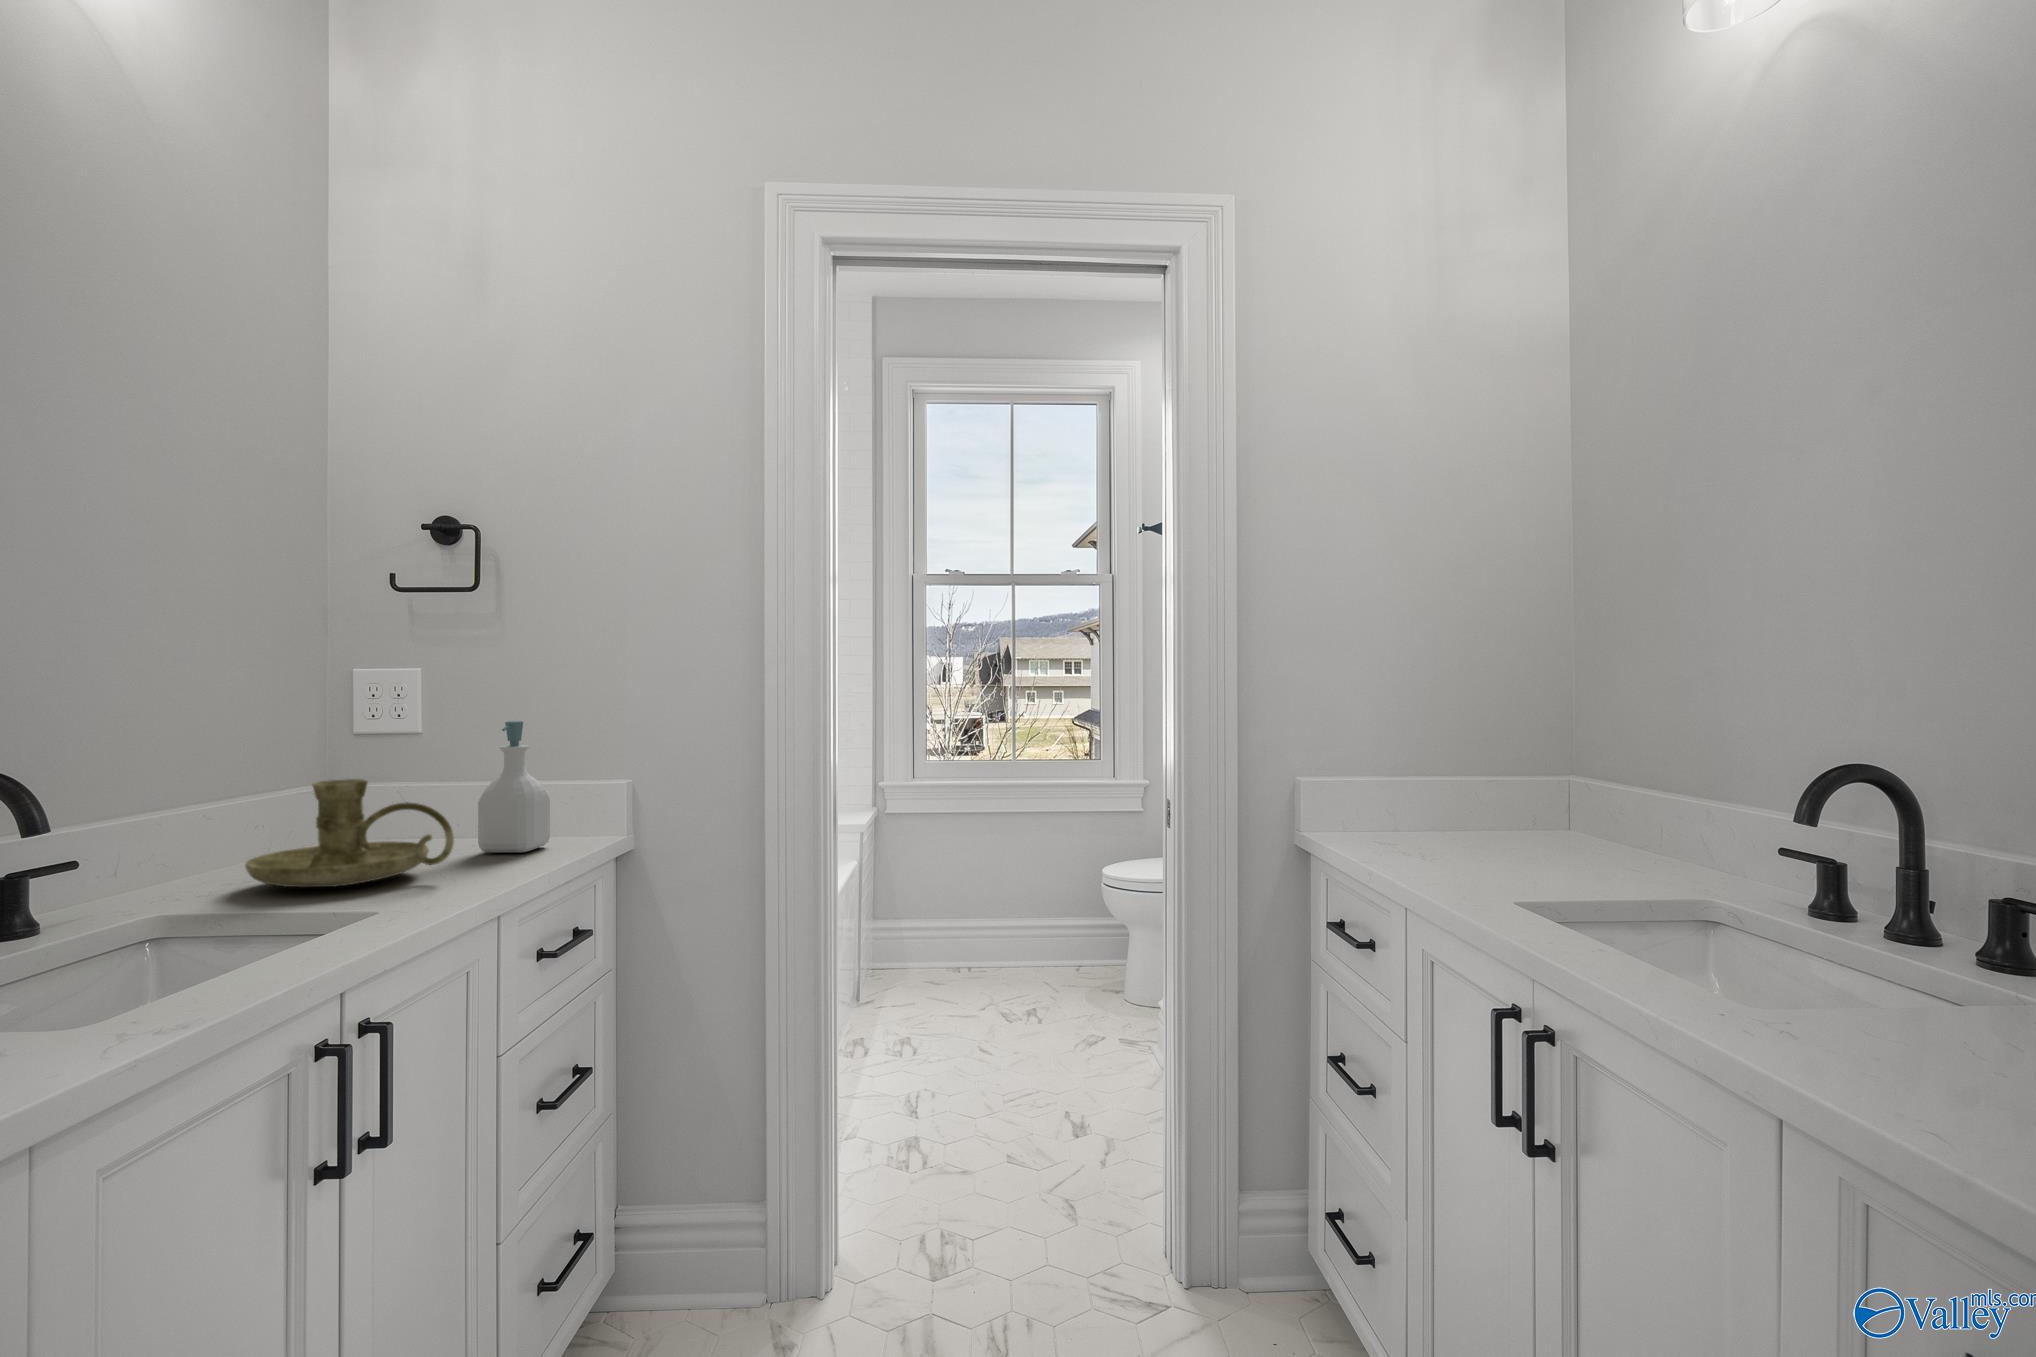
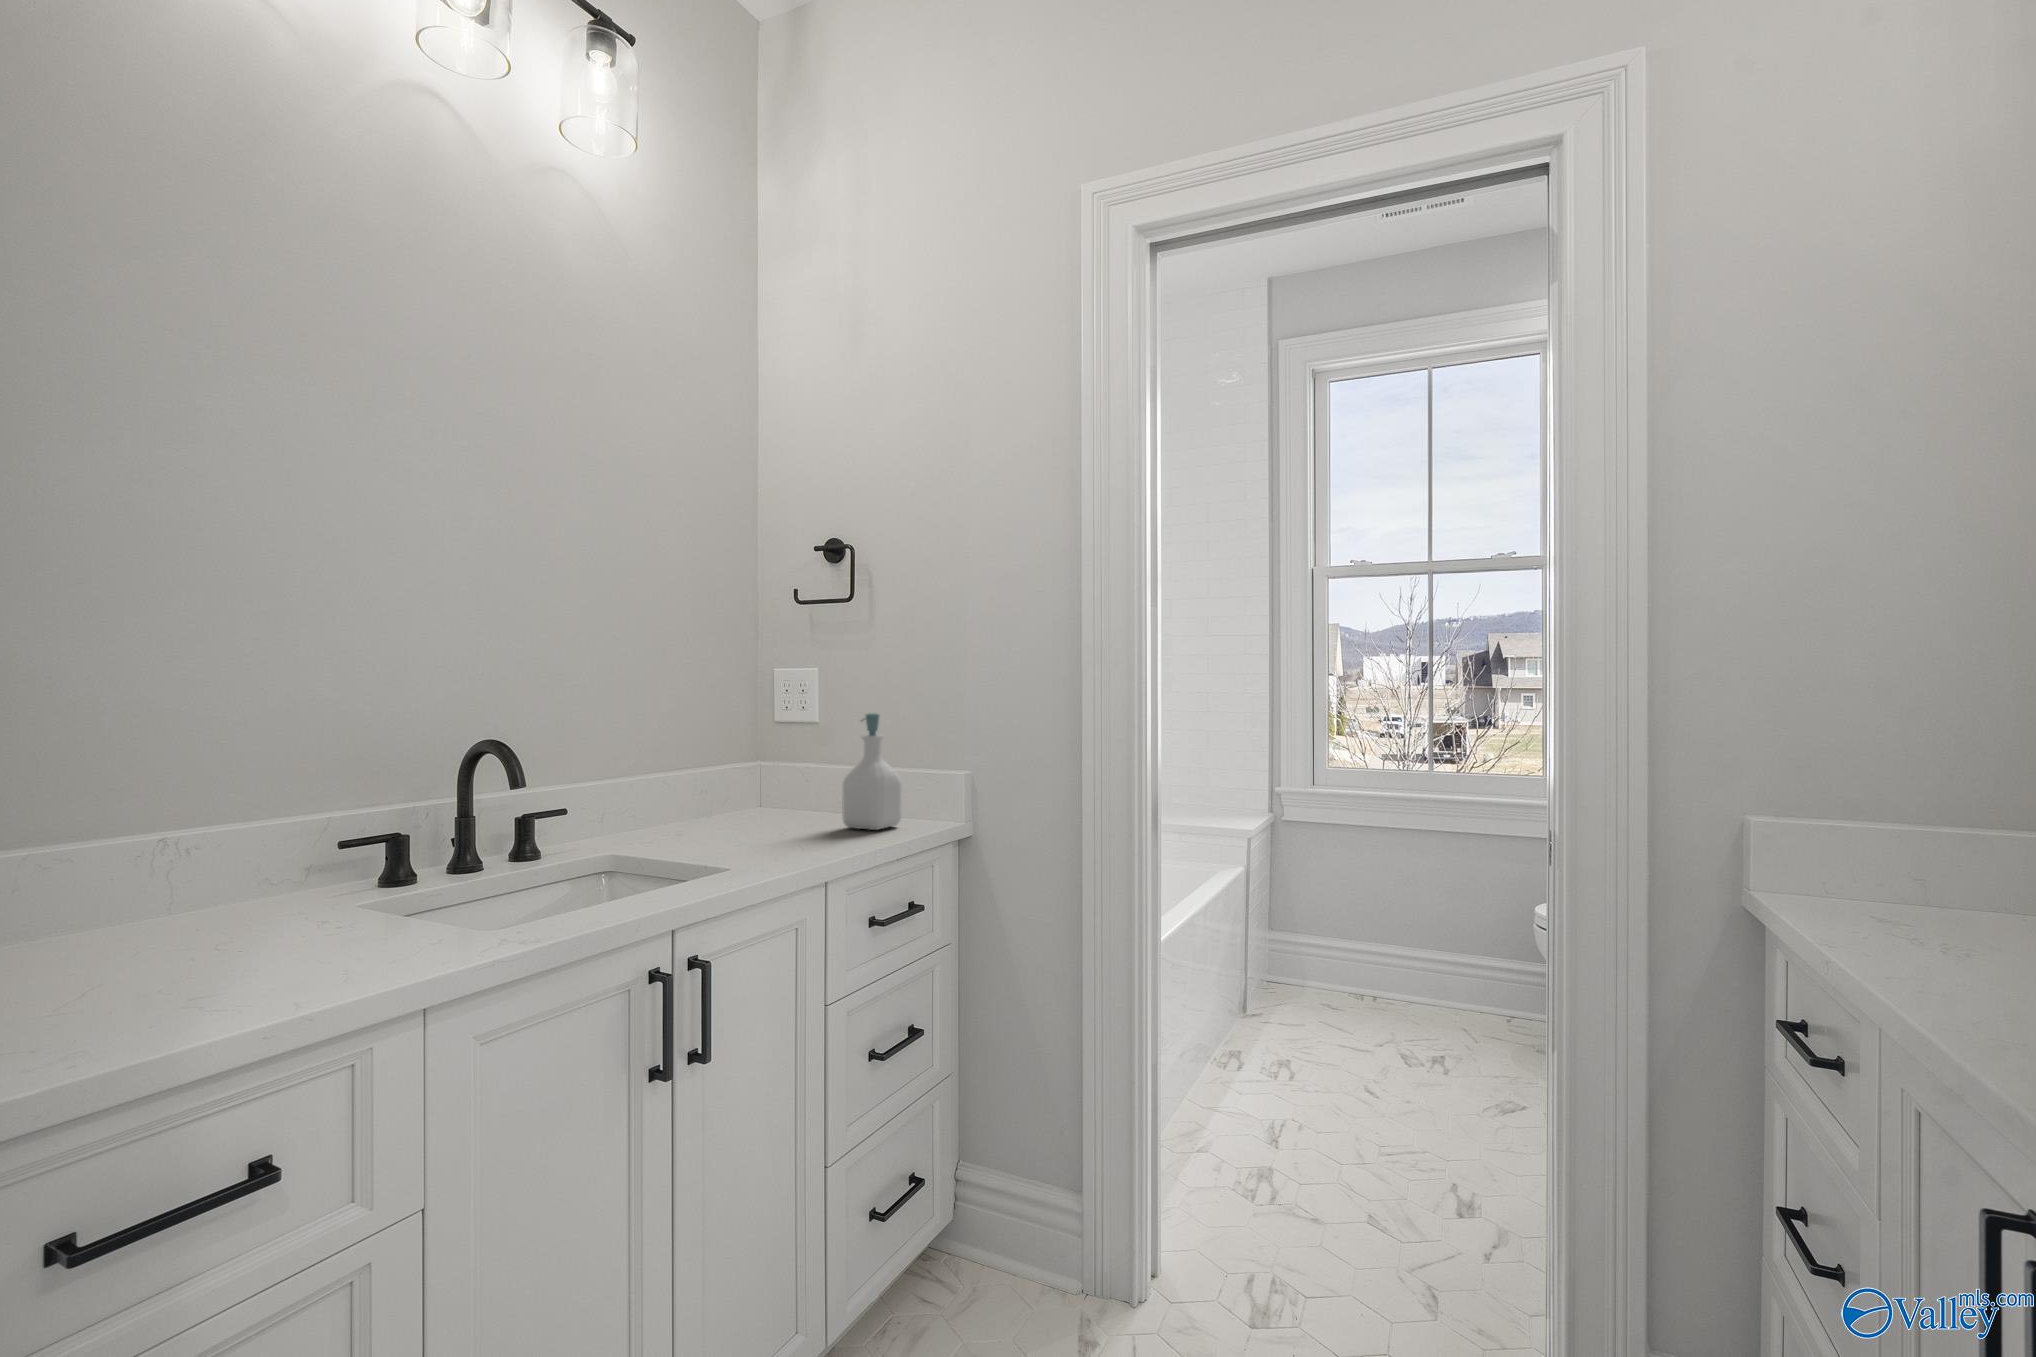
candle holder: present [245,779,454,887] -> none [664,758,805,844]

